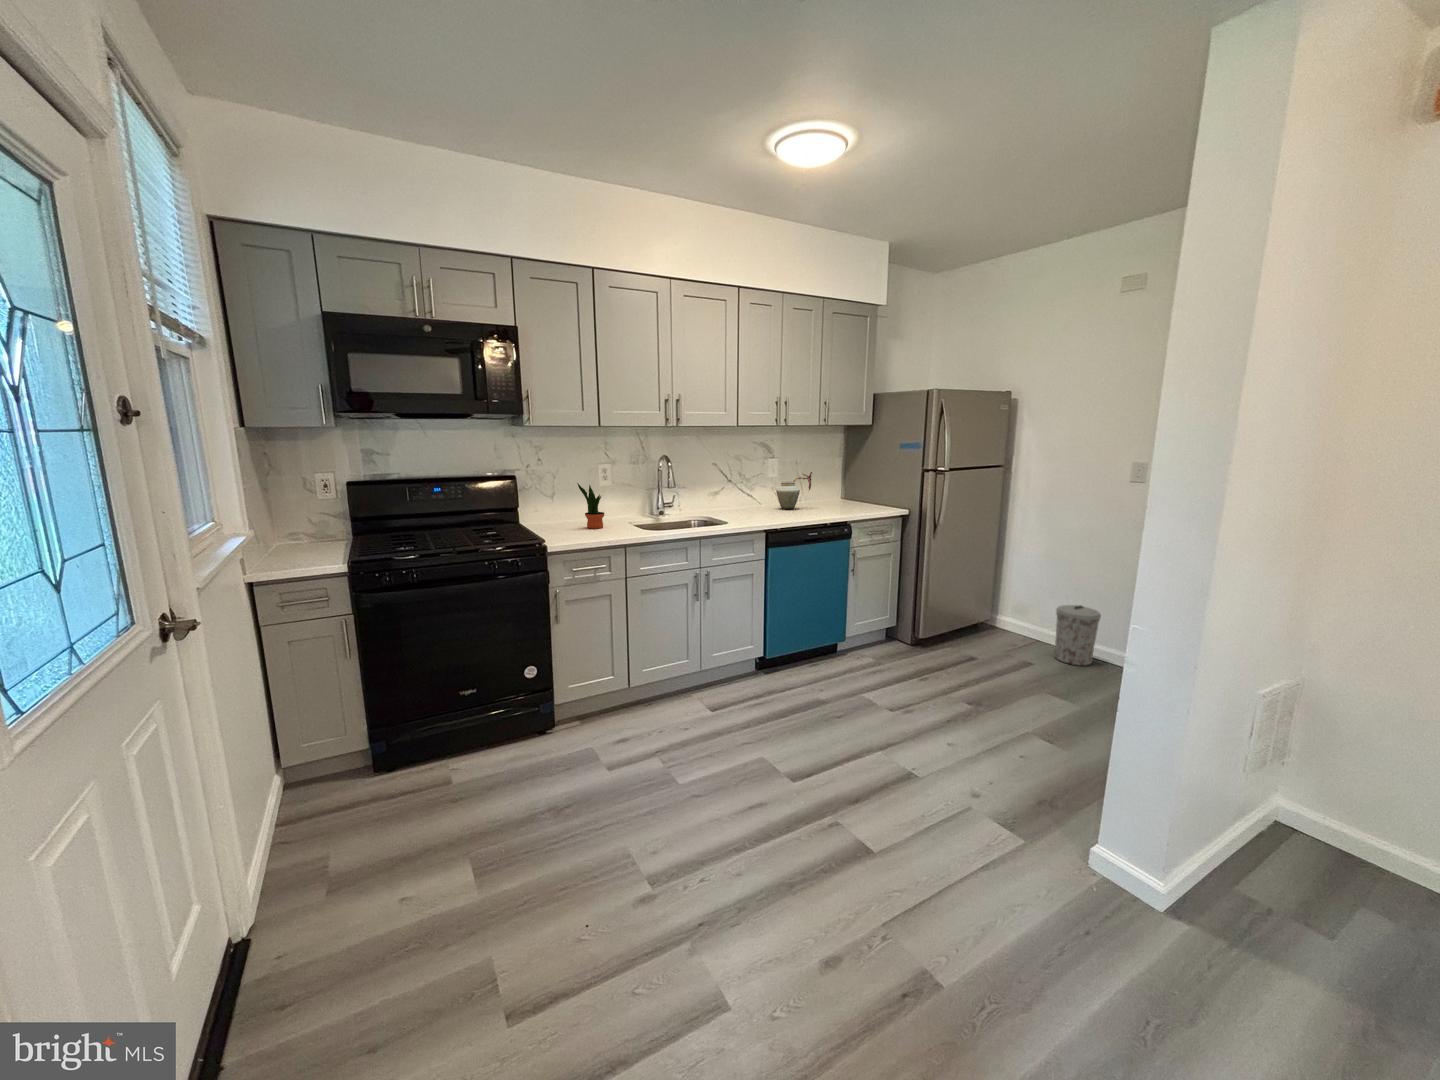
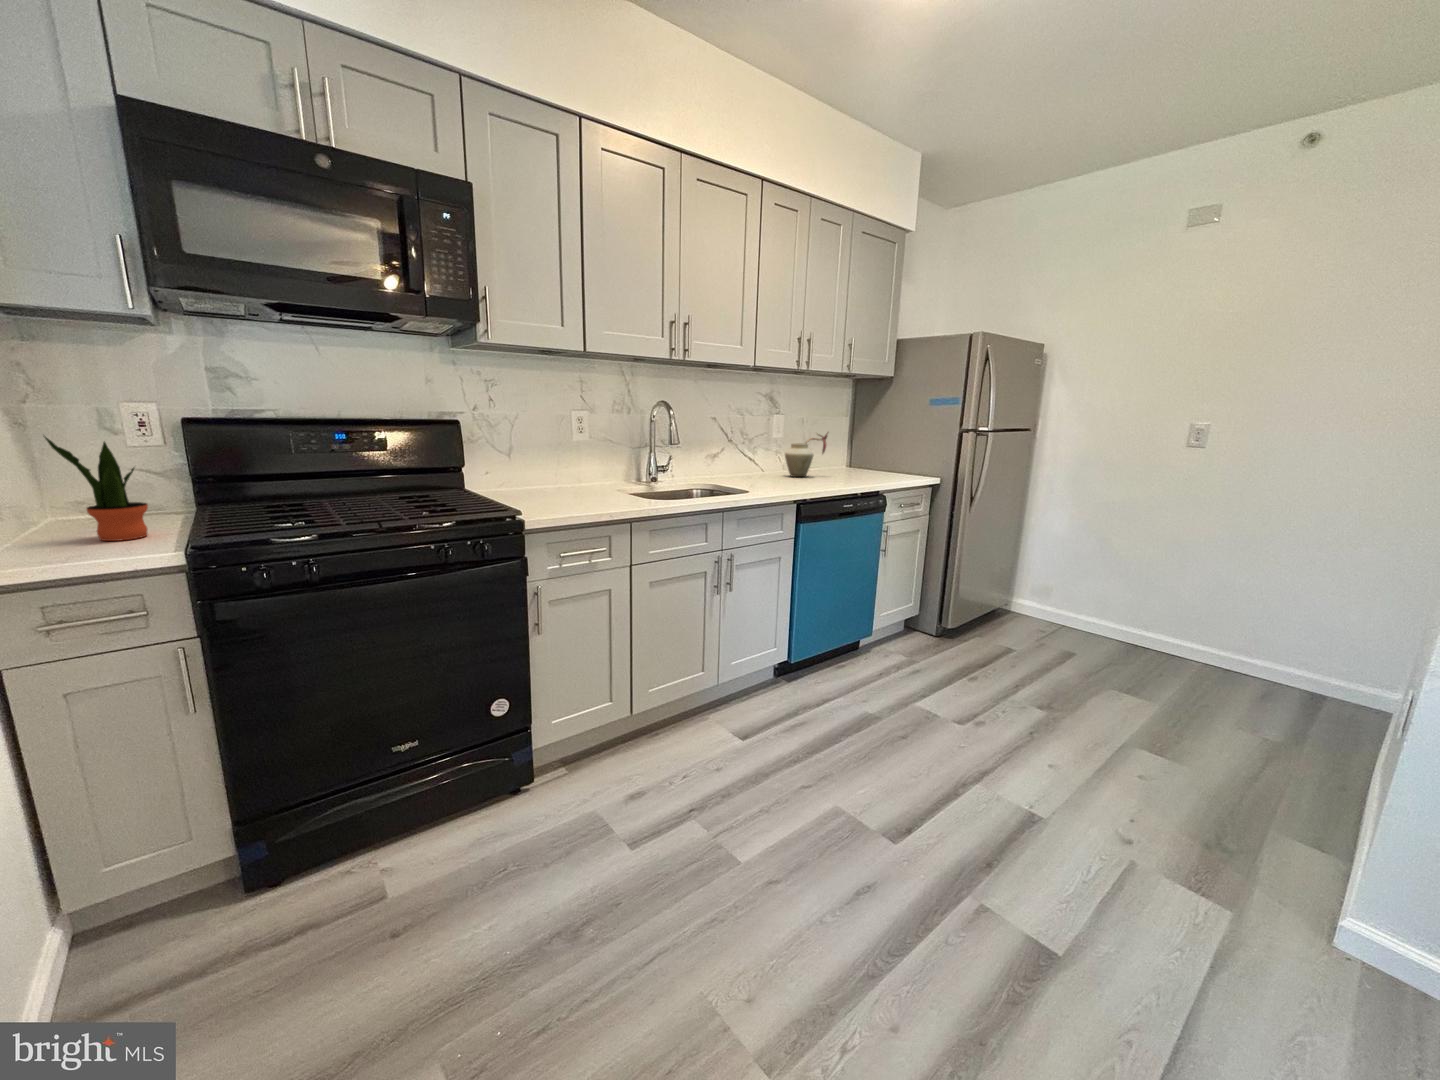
potted plant: present [577,483,604,529] -> present [45,437,148,541]
trash can: present [1054,605,1101,666] -> none [1090,587,1147,654]

